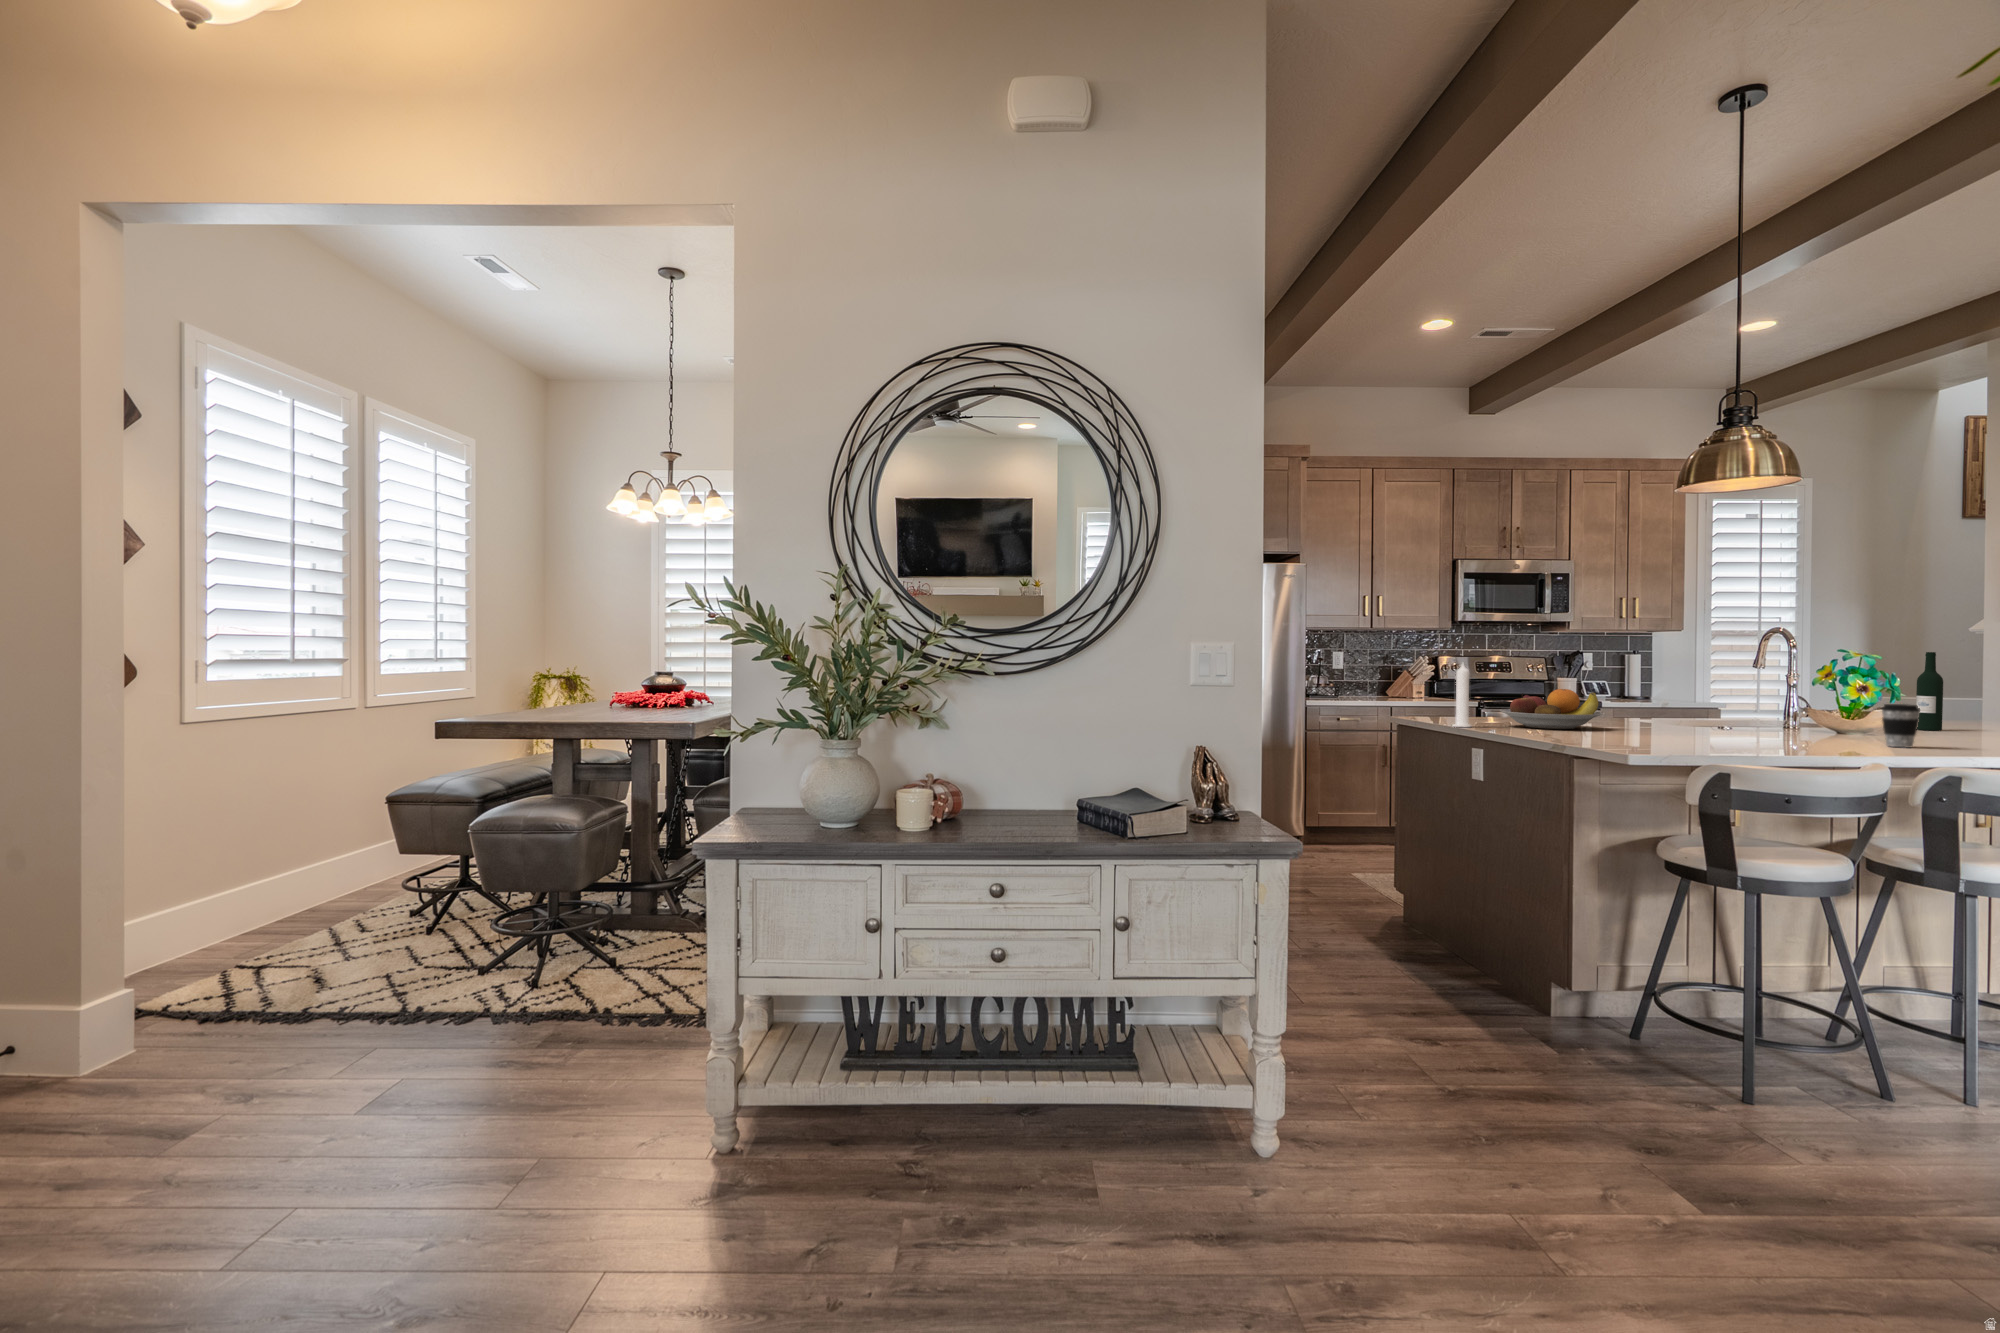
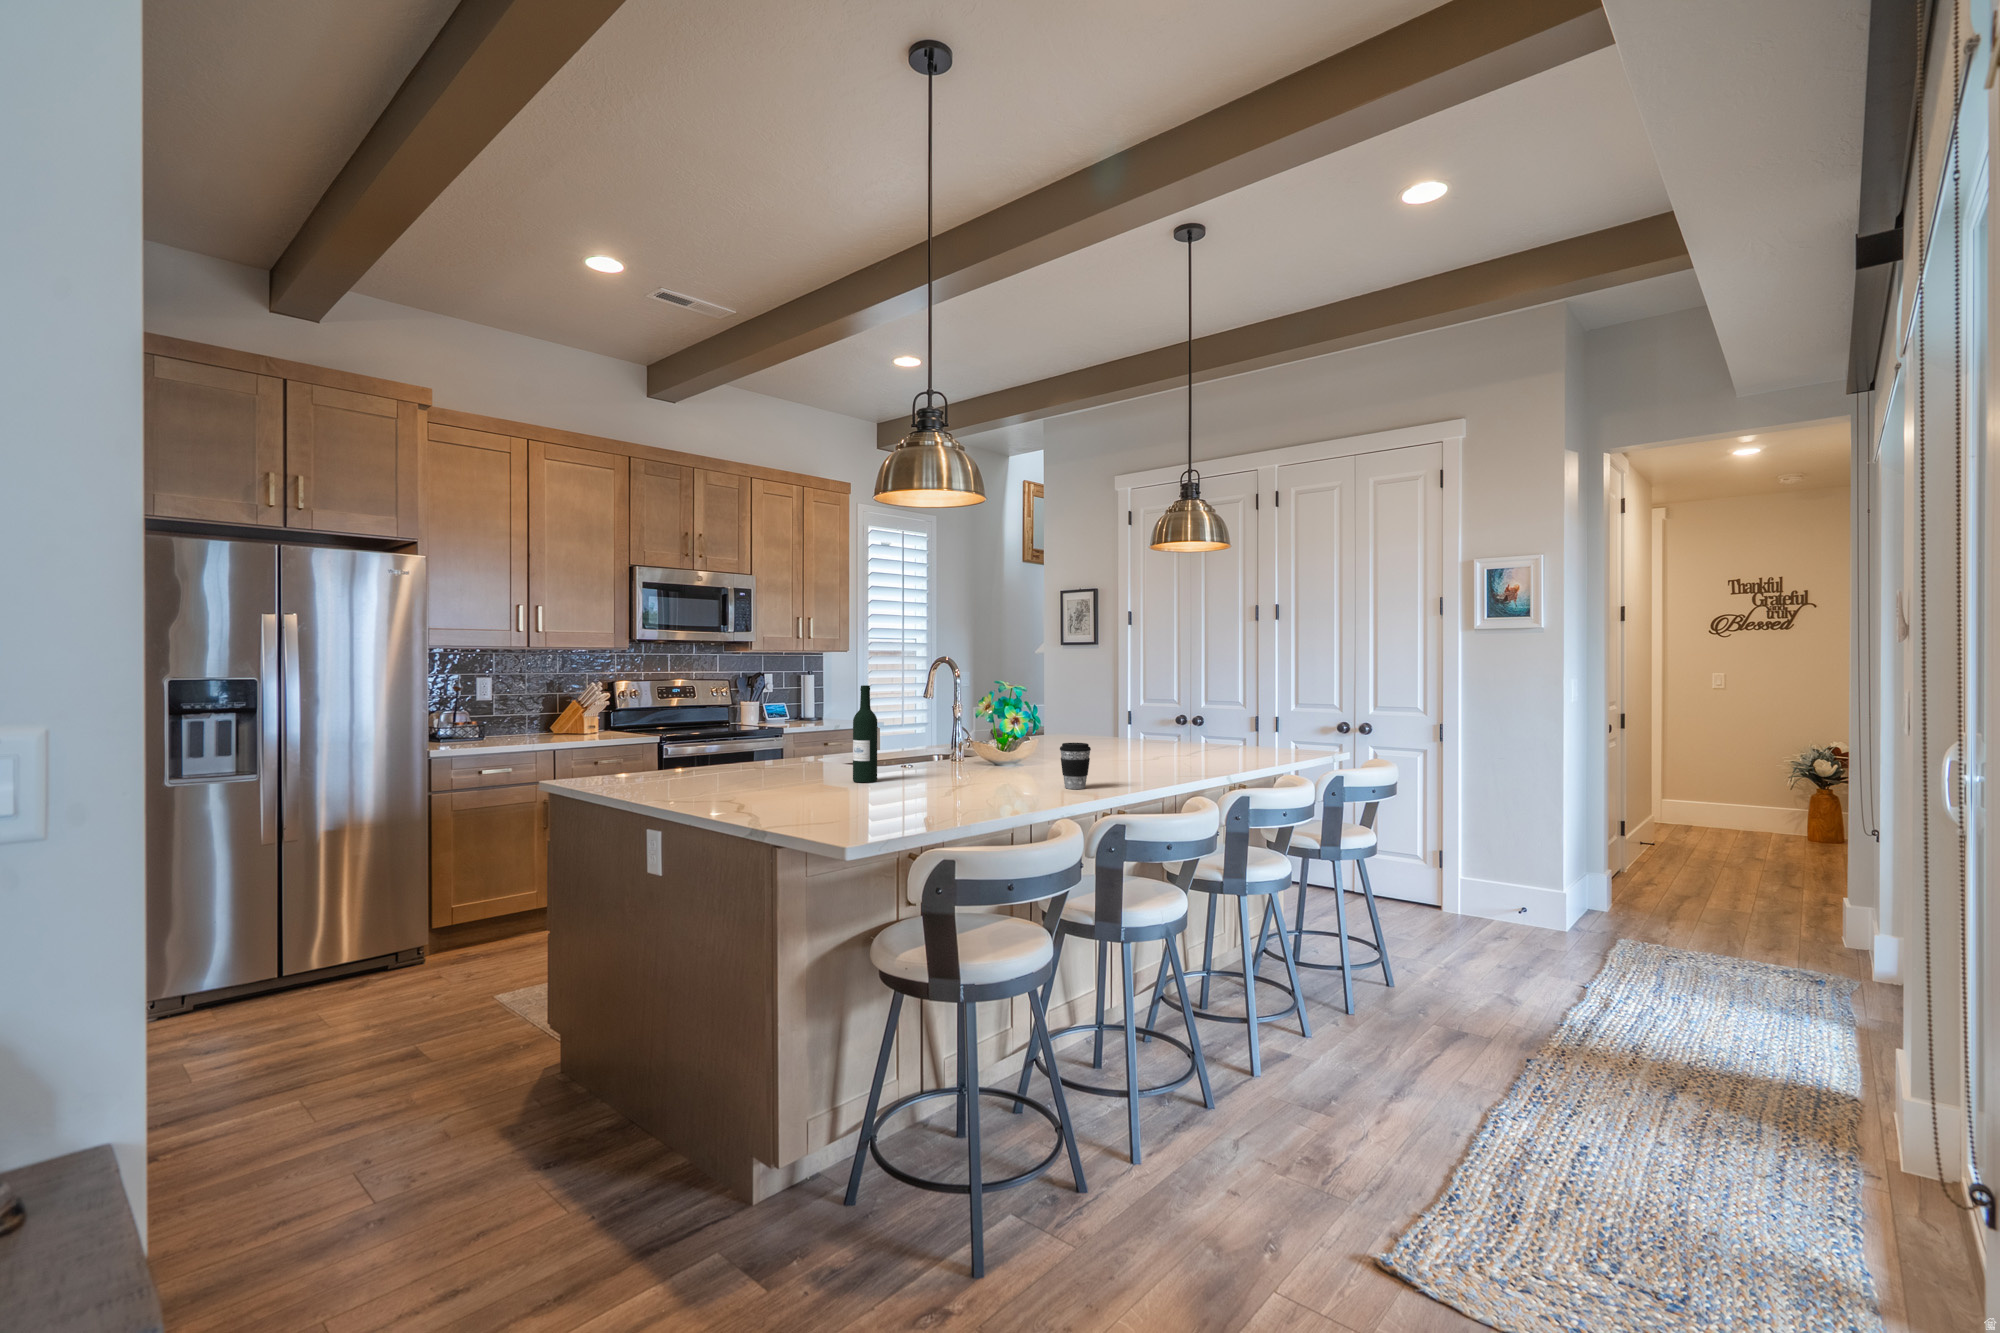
wine bottle: present [1916,652,1943,731] -> present [853,685,877,783]
candle: present [1453,663,1471,727] -> none [618,707,645,797]
fruit bowl: present [1500,689,1603,729] -> none [680,736,799,789]

